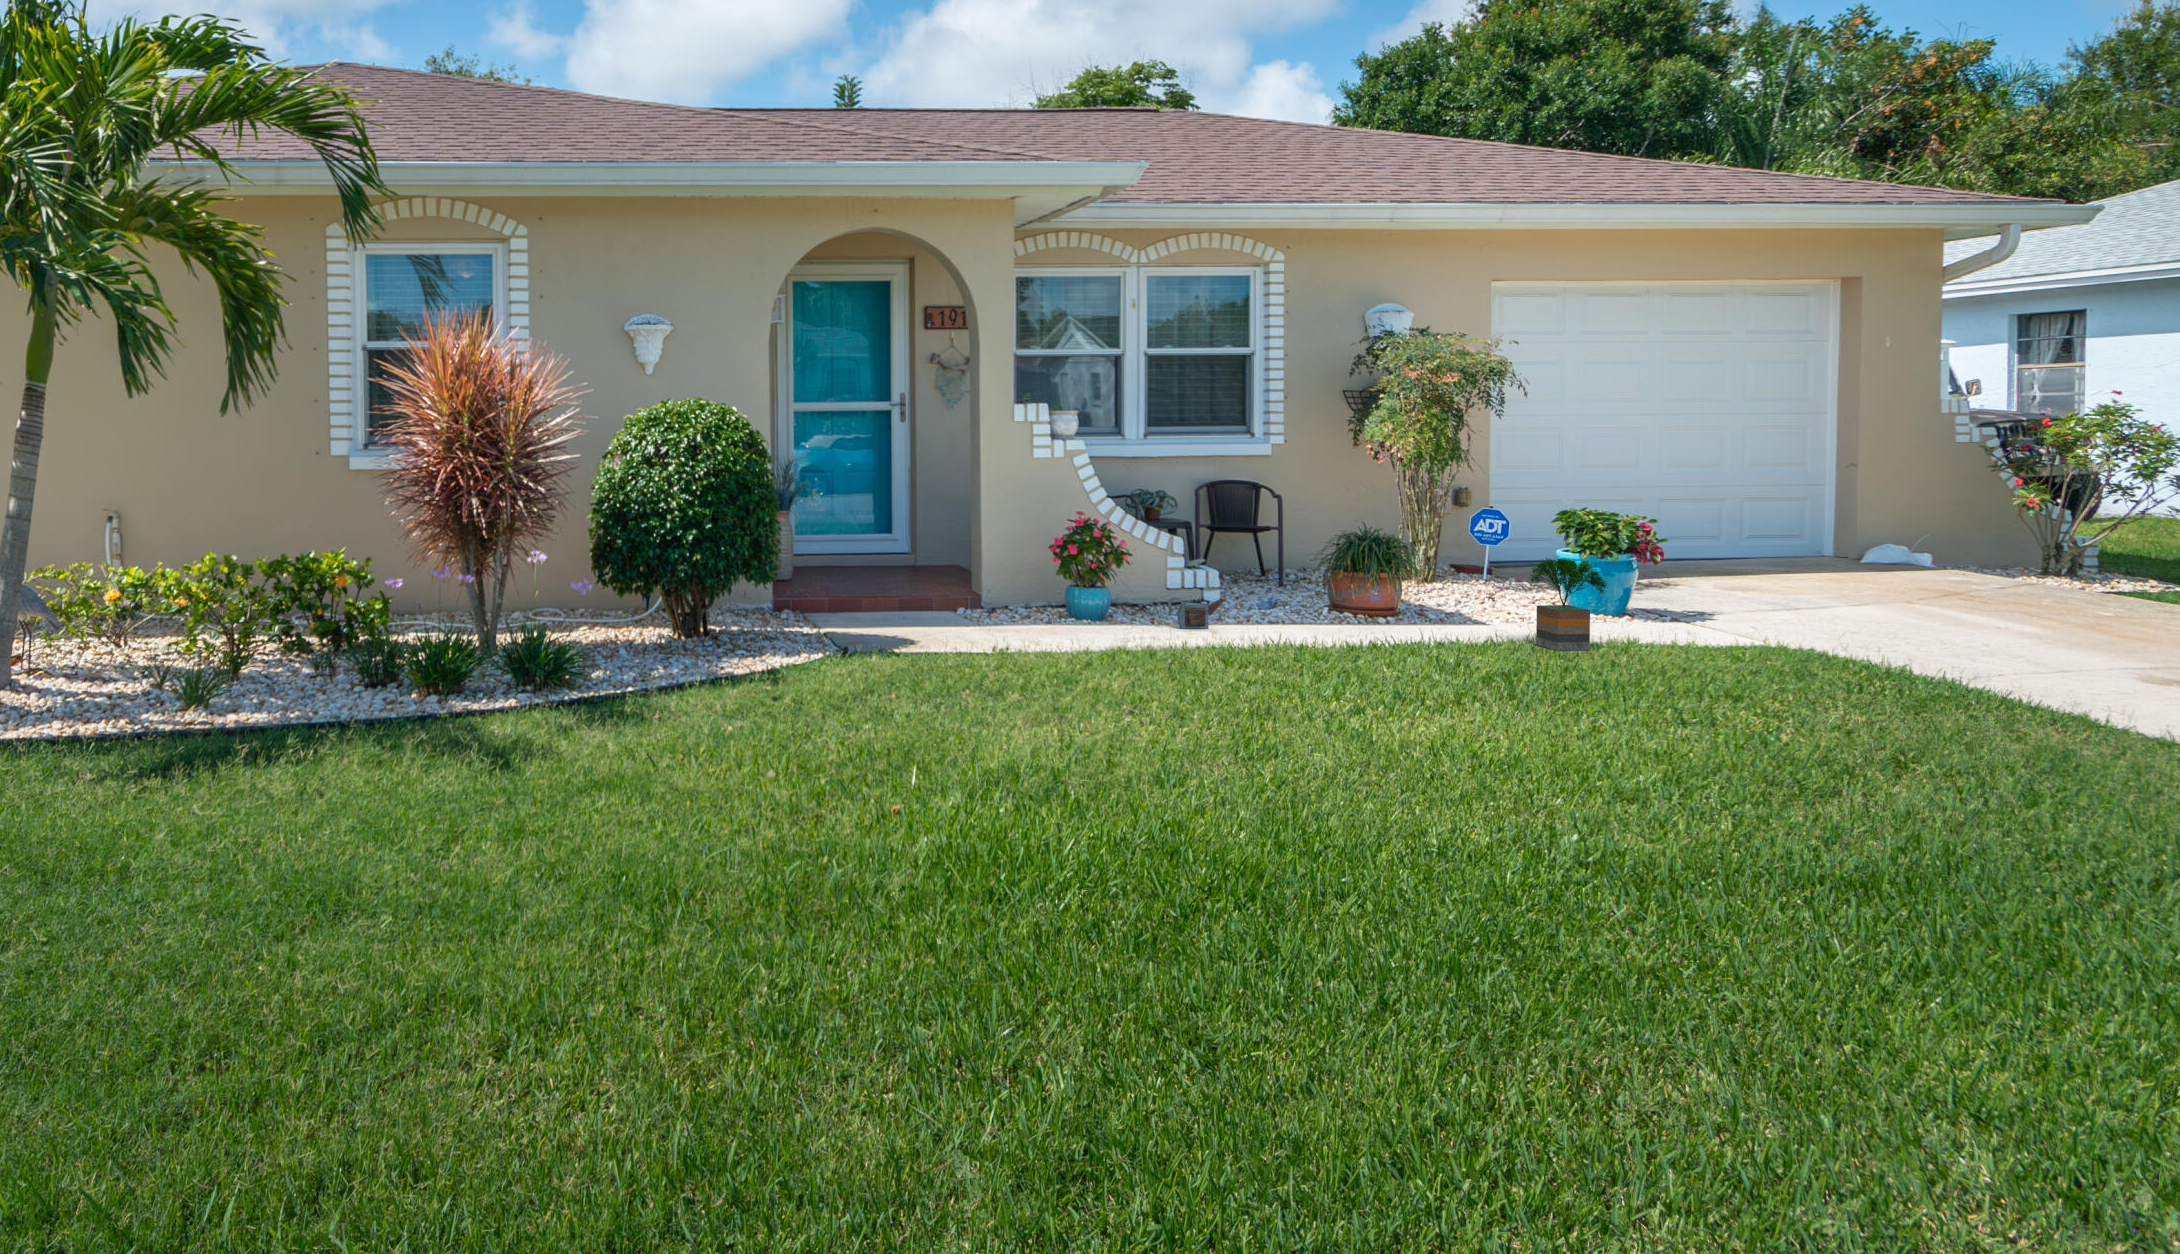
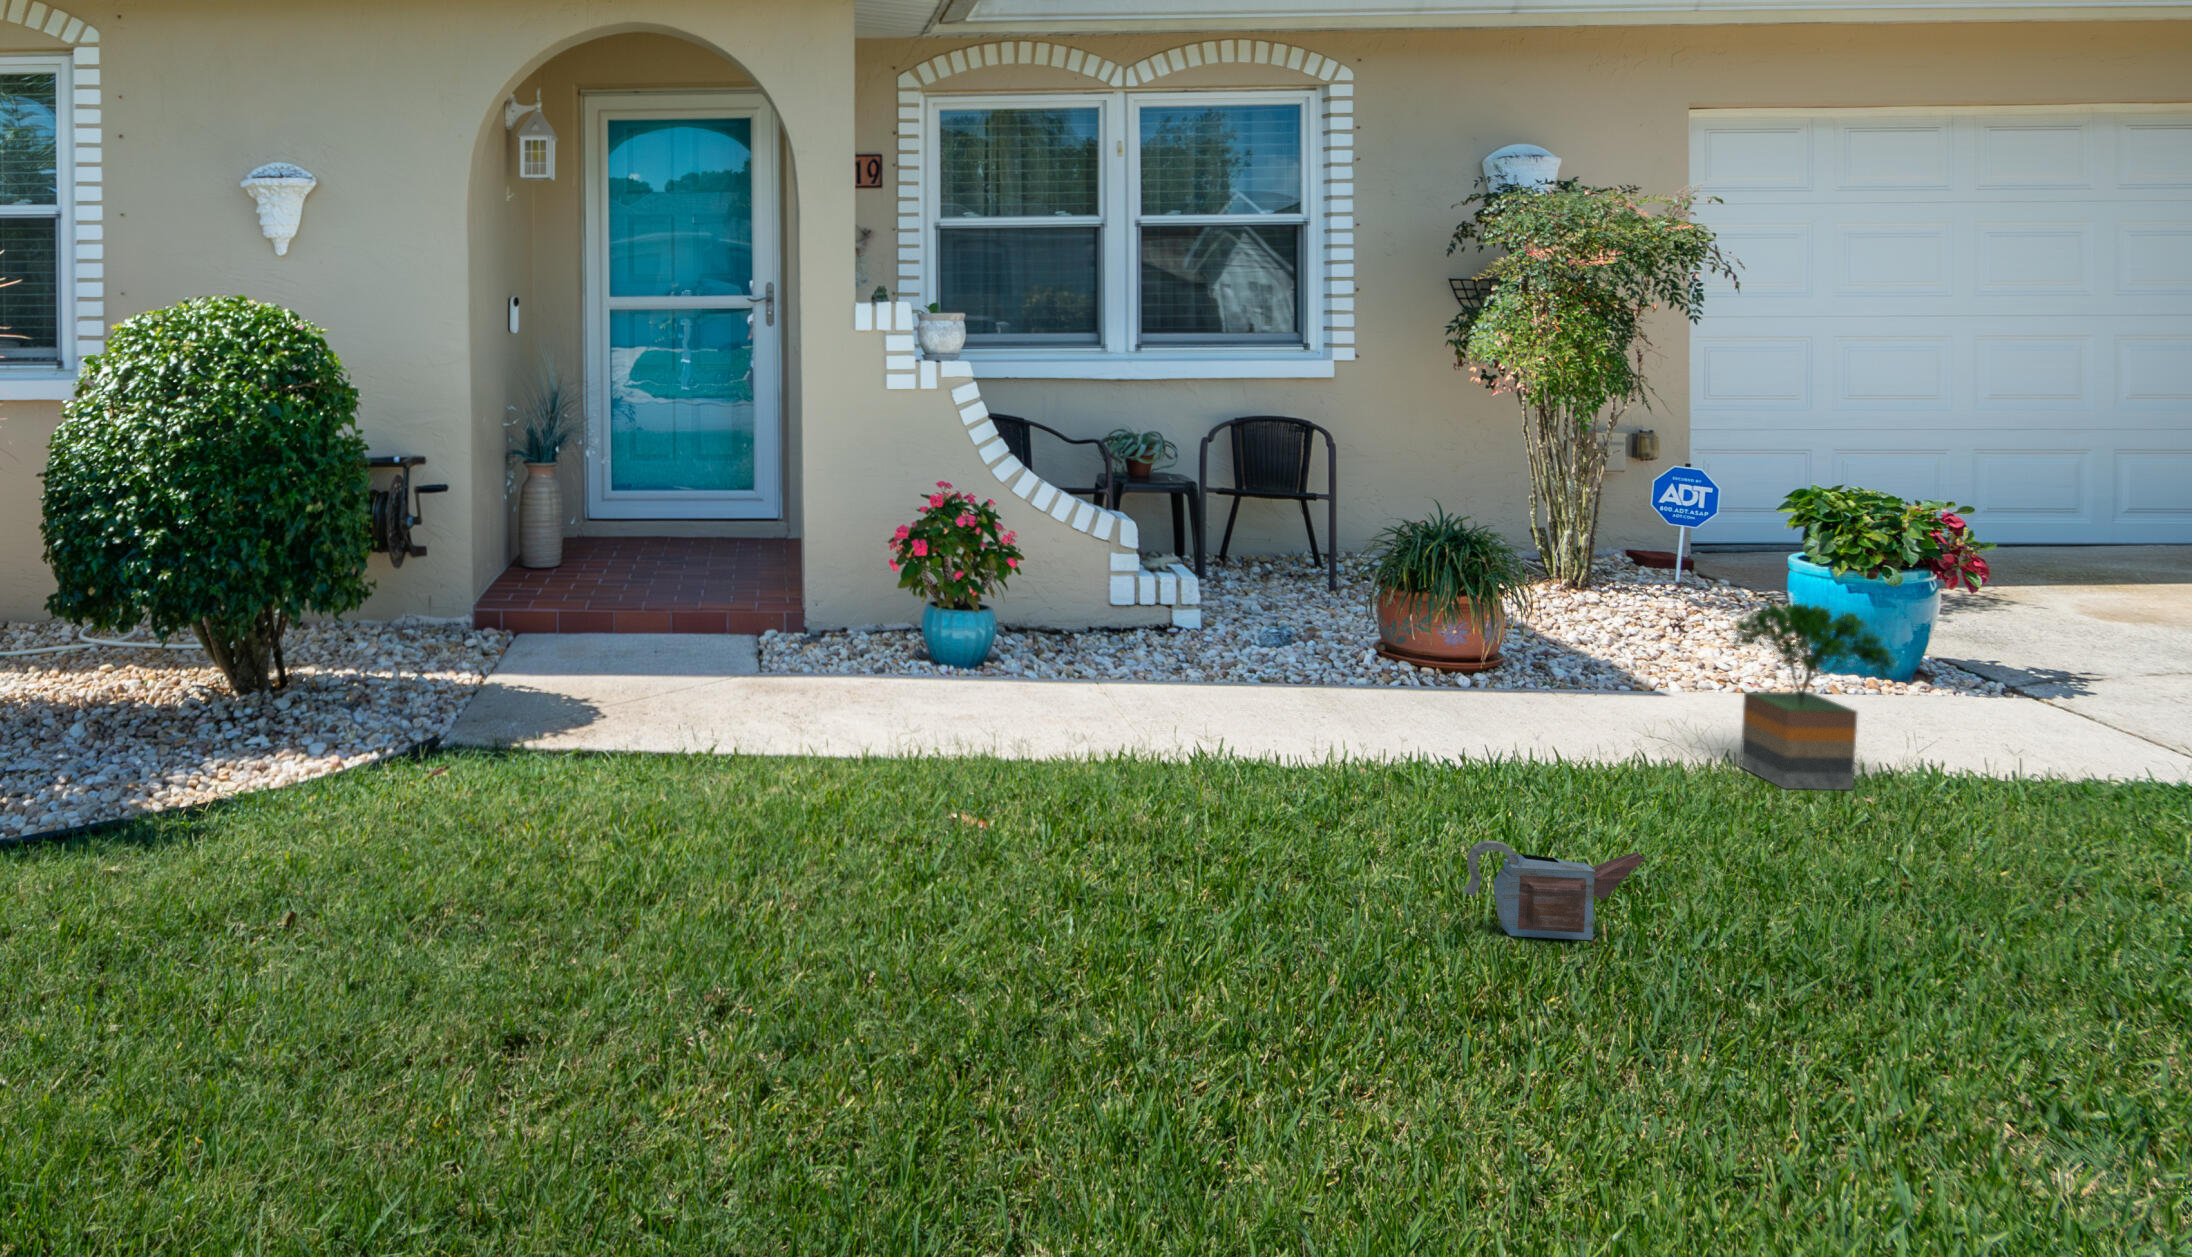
watering can: present [1167,597,1224,629] -> present [1464,841,1646,940]

